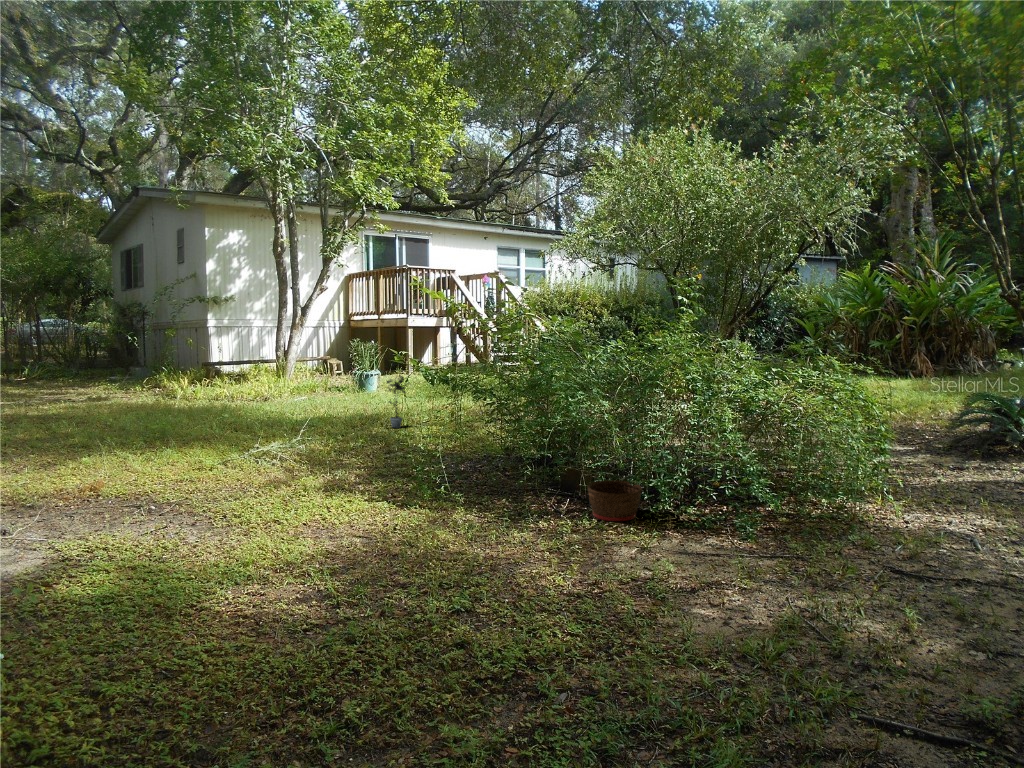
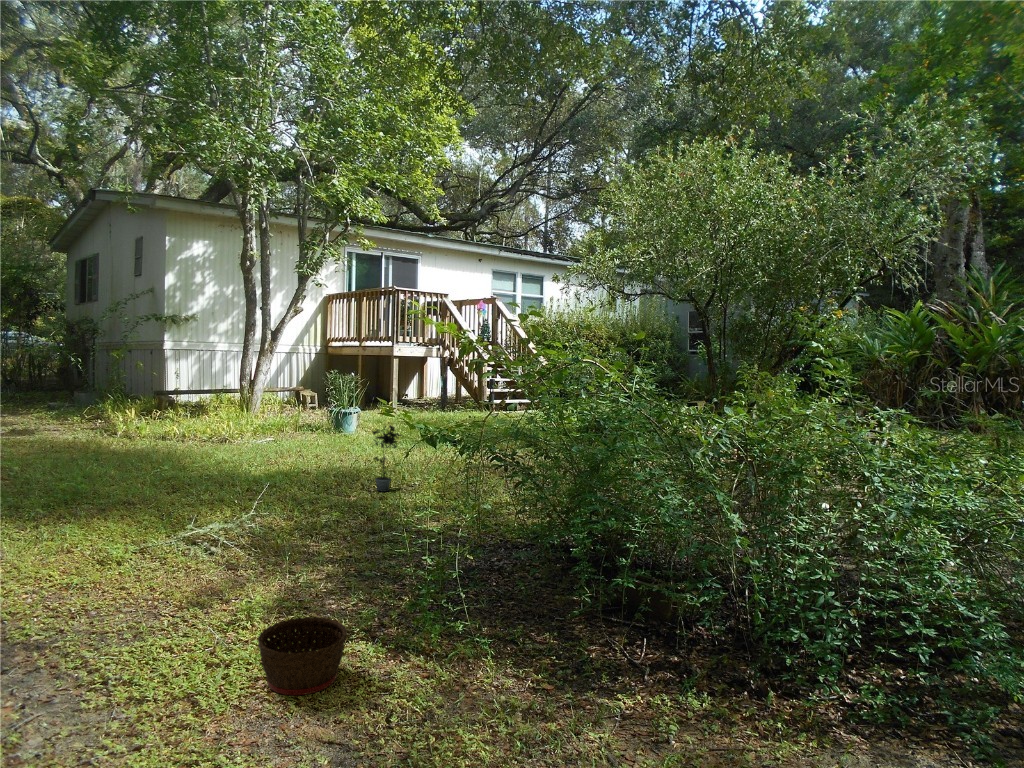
basket: present [588,480,642,521] -> present [258,617,347,695]

